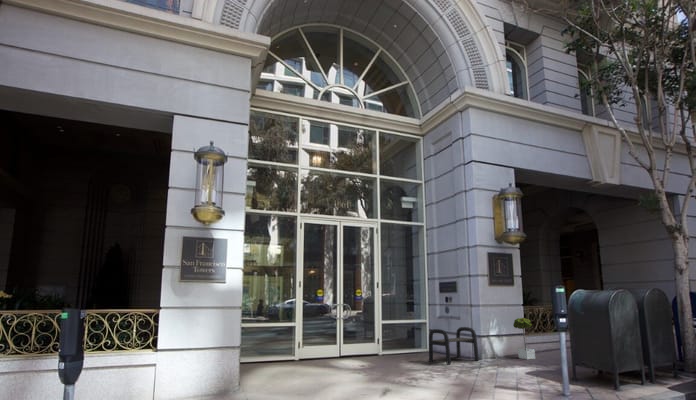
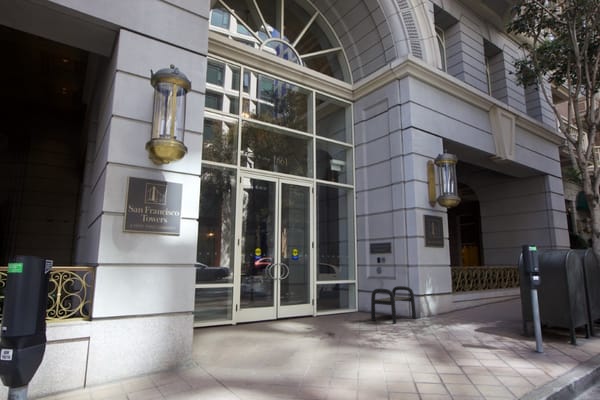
potted tree: present [513,318,535,360] -> none [443,276,462,316]

